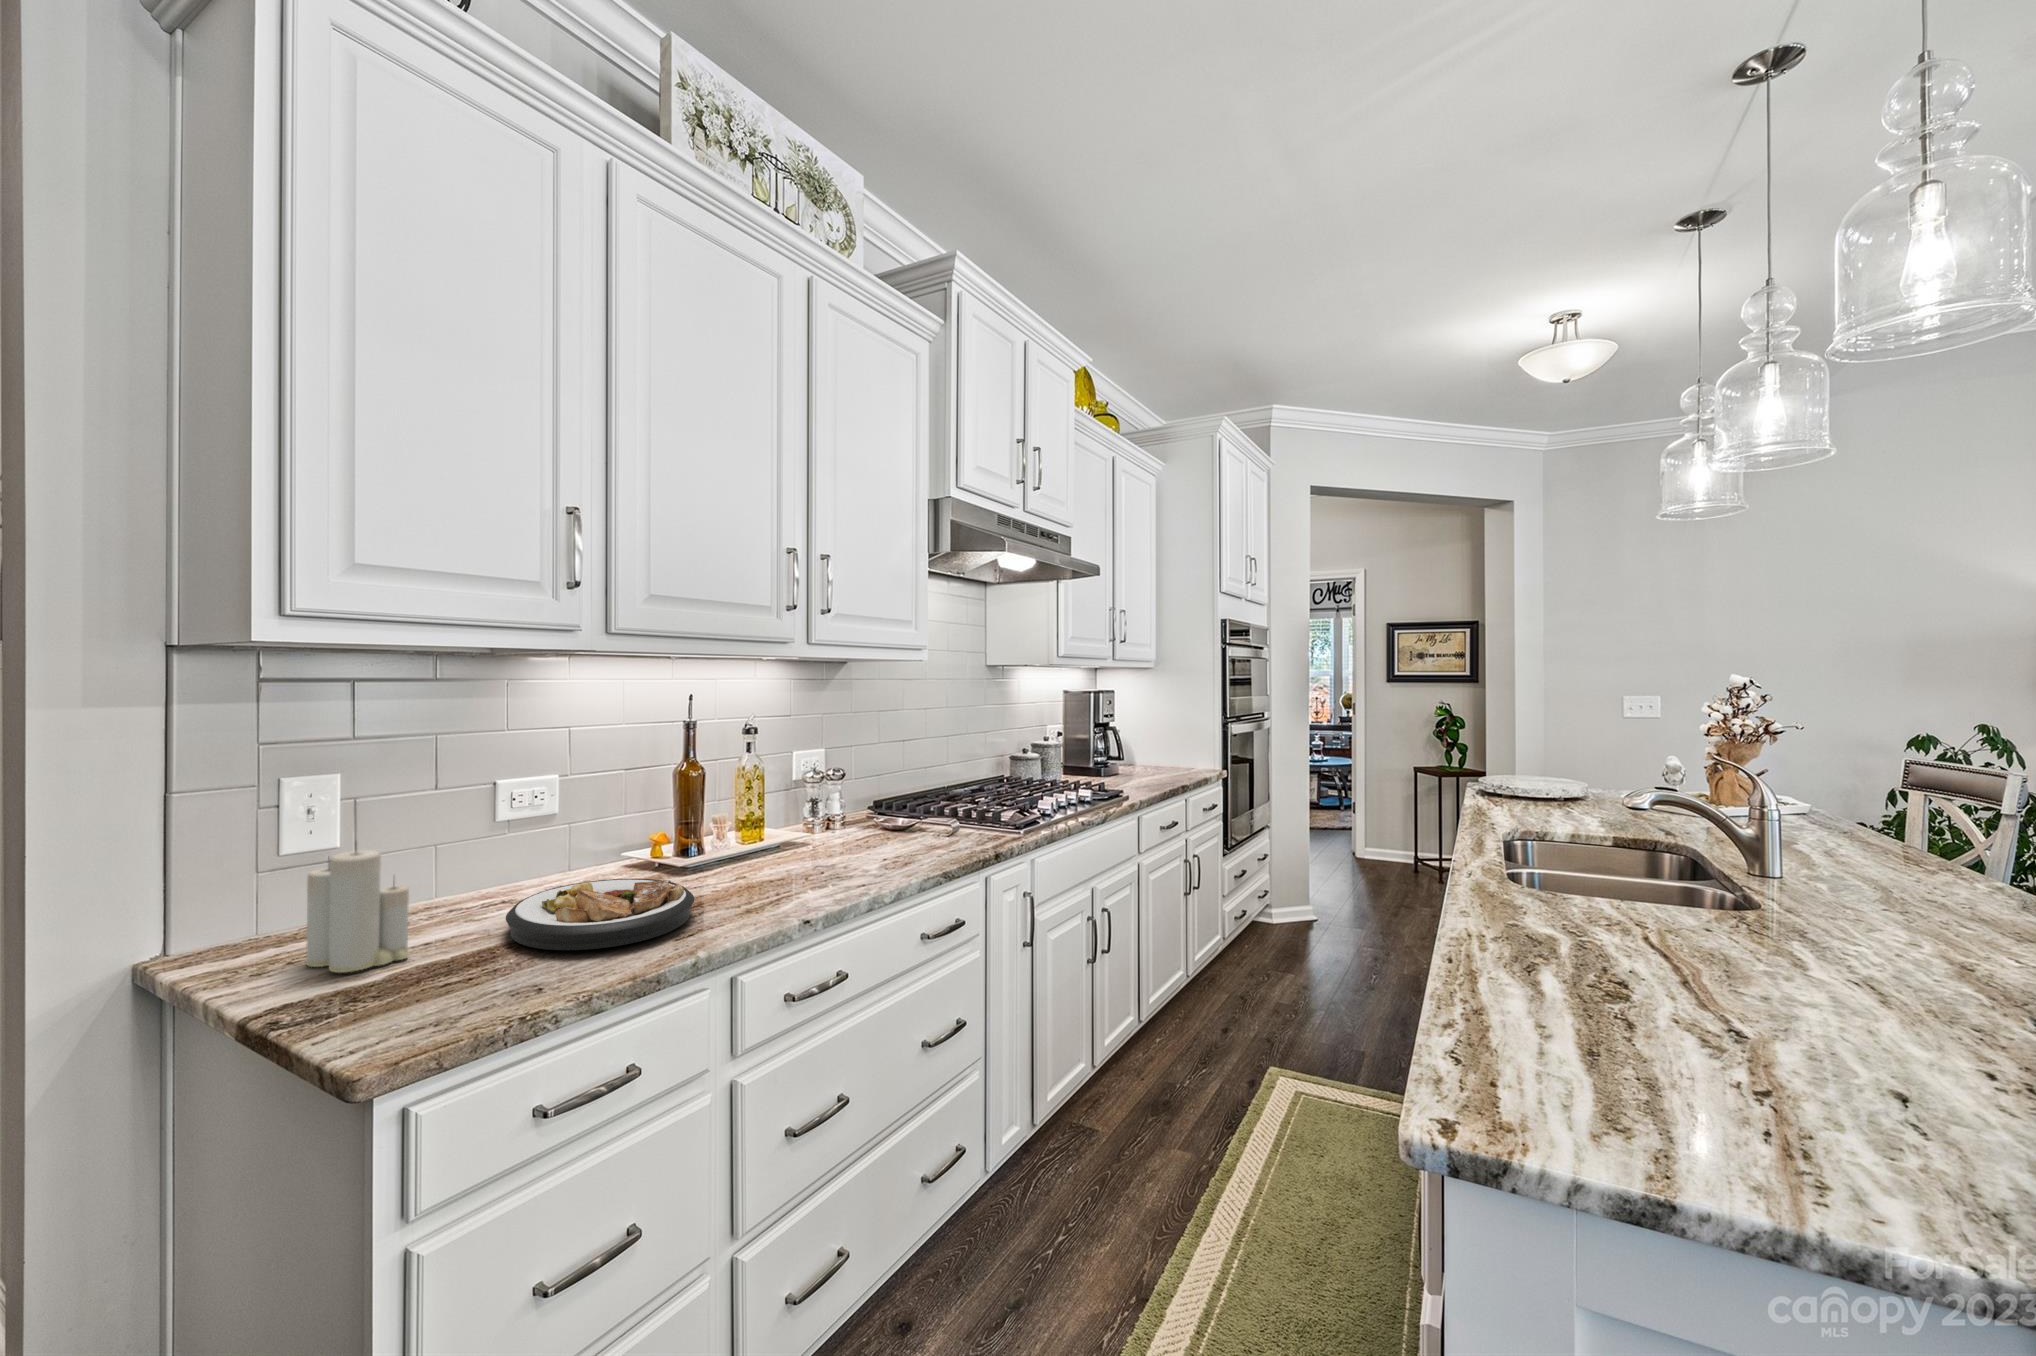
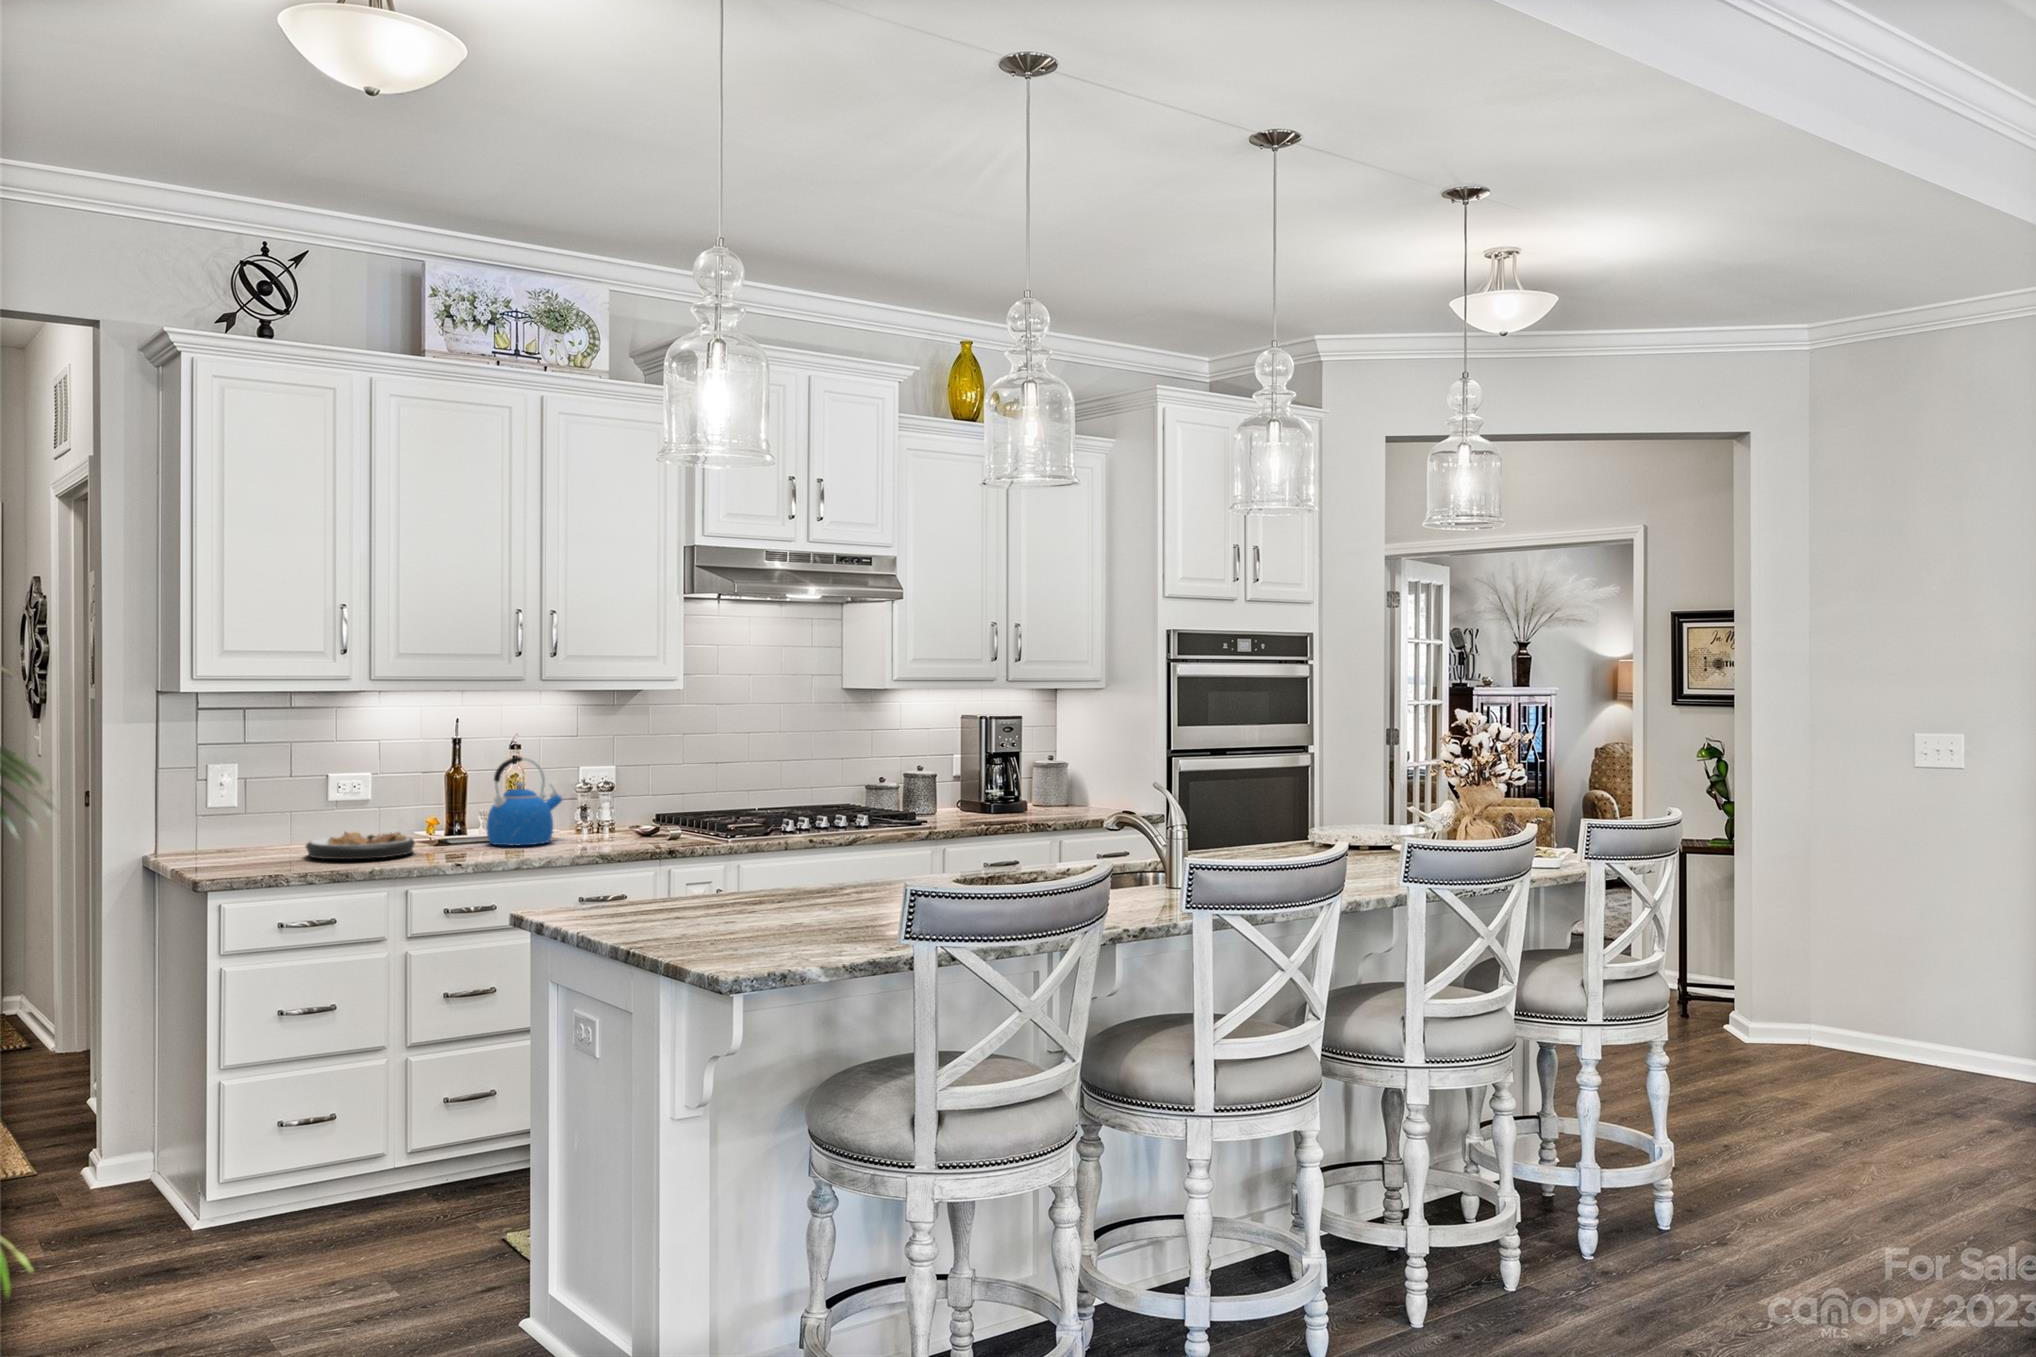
kettle: none [759,749,848,876] -> present [486,757,562,845]
candle: present [306,850,409,972] -> none [211,792,257,859]

